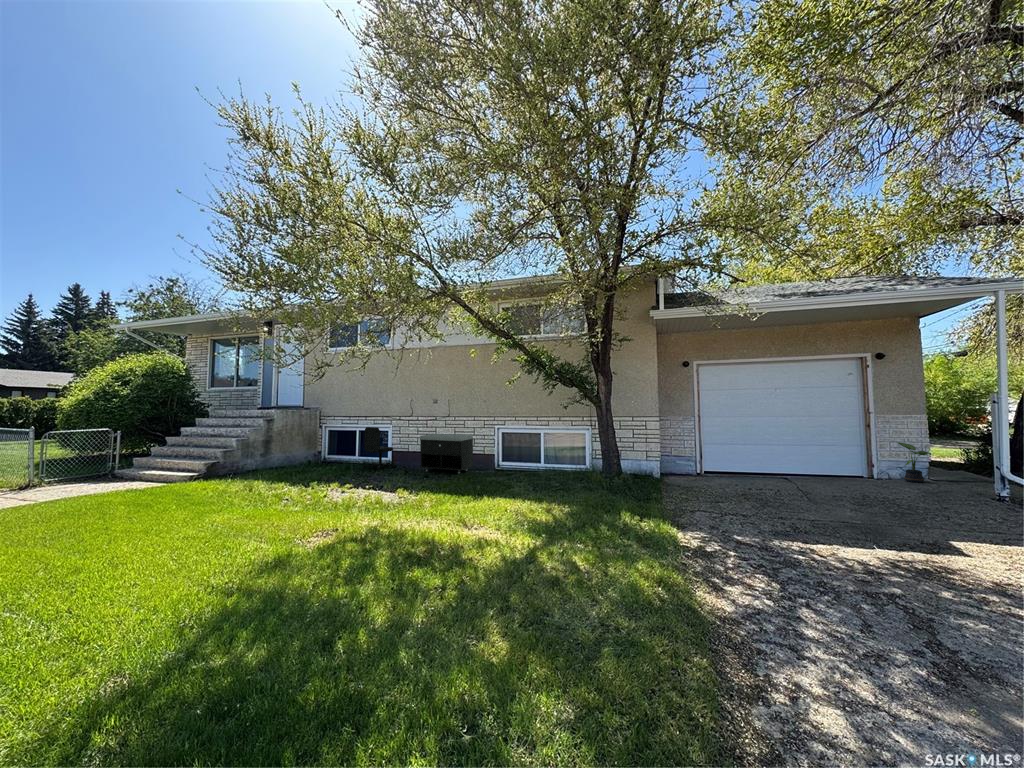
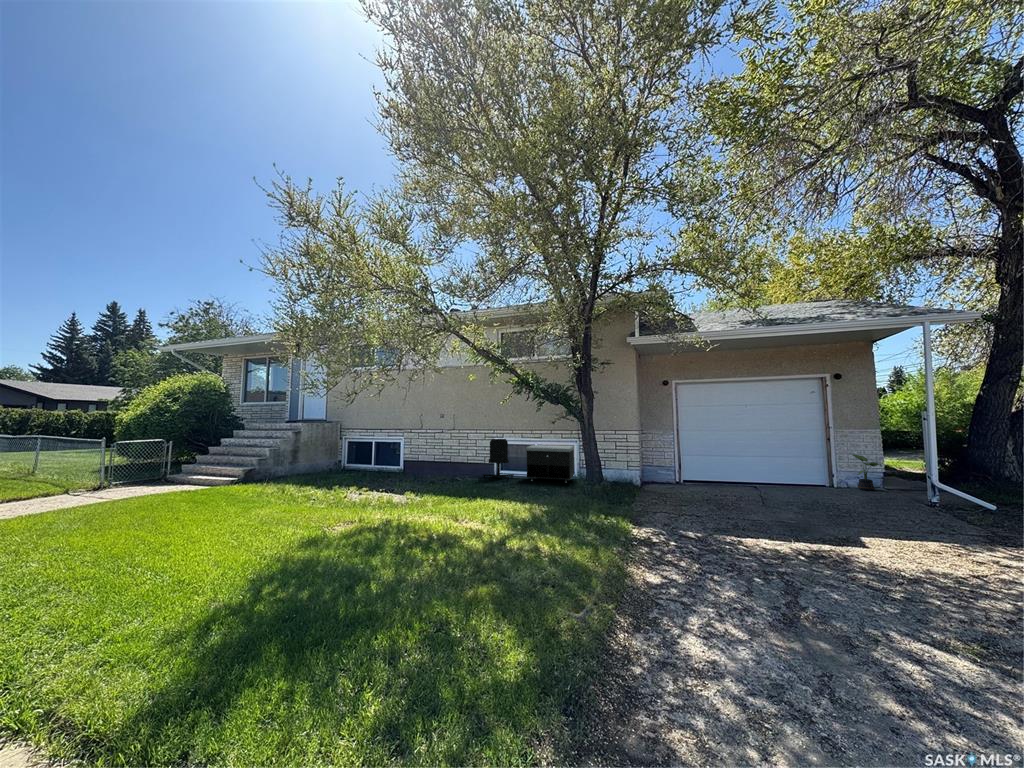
chair: present [363,427,396,470] -> present [483,439,514,480]
storage bench: present [420,434,473,473] -> present [526,445,574,483]

